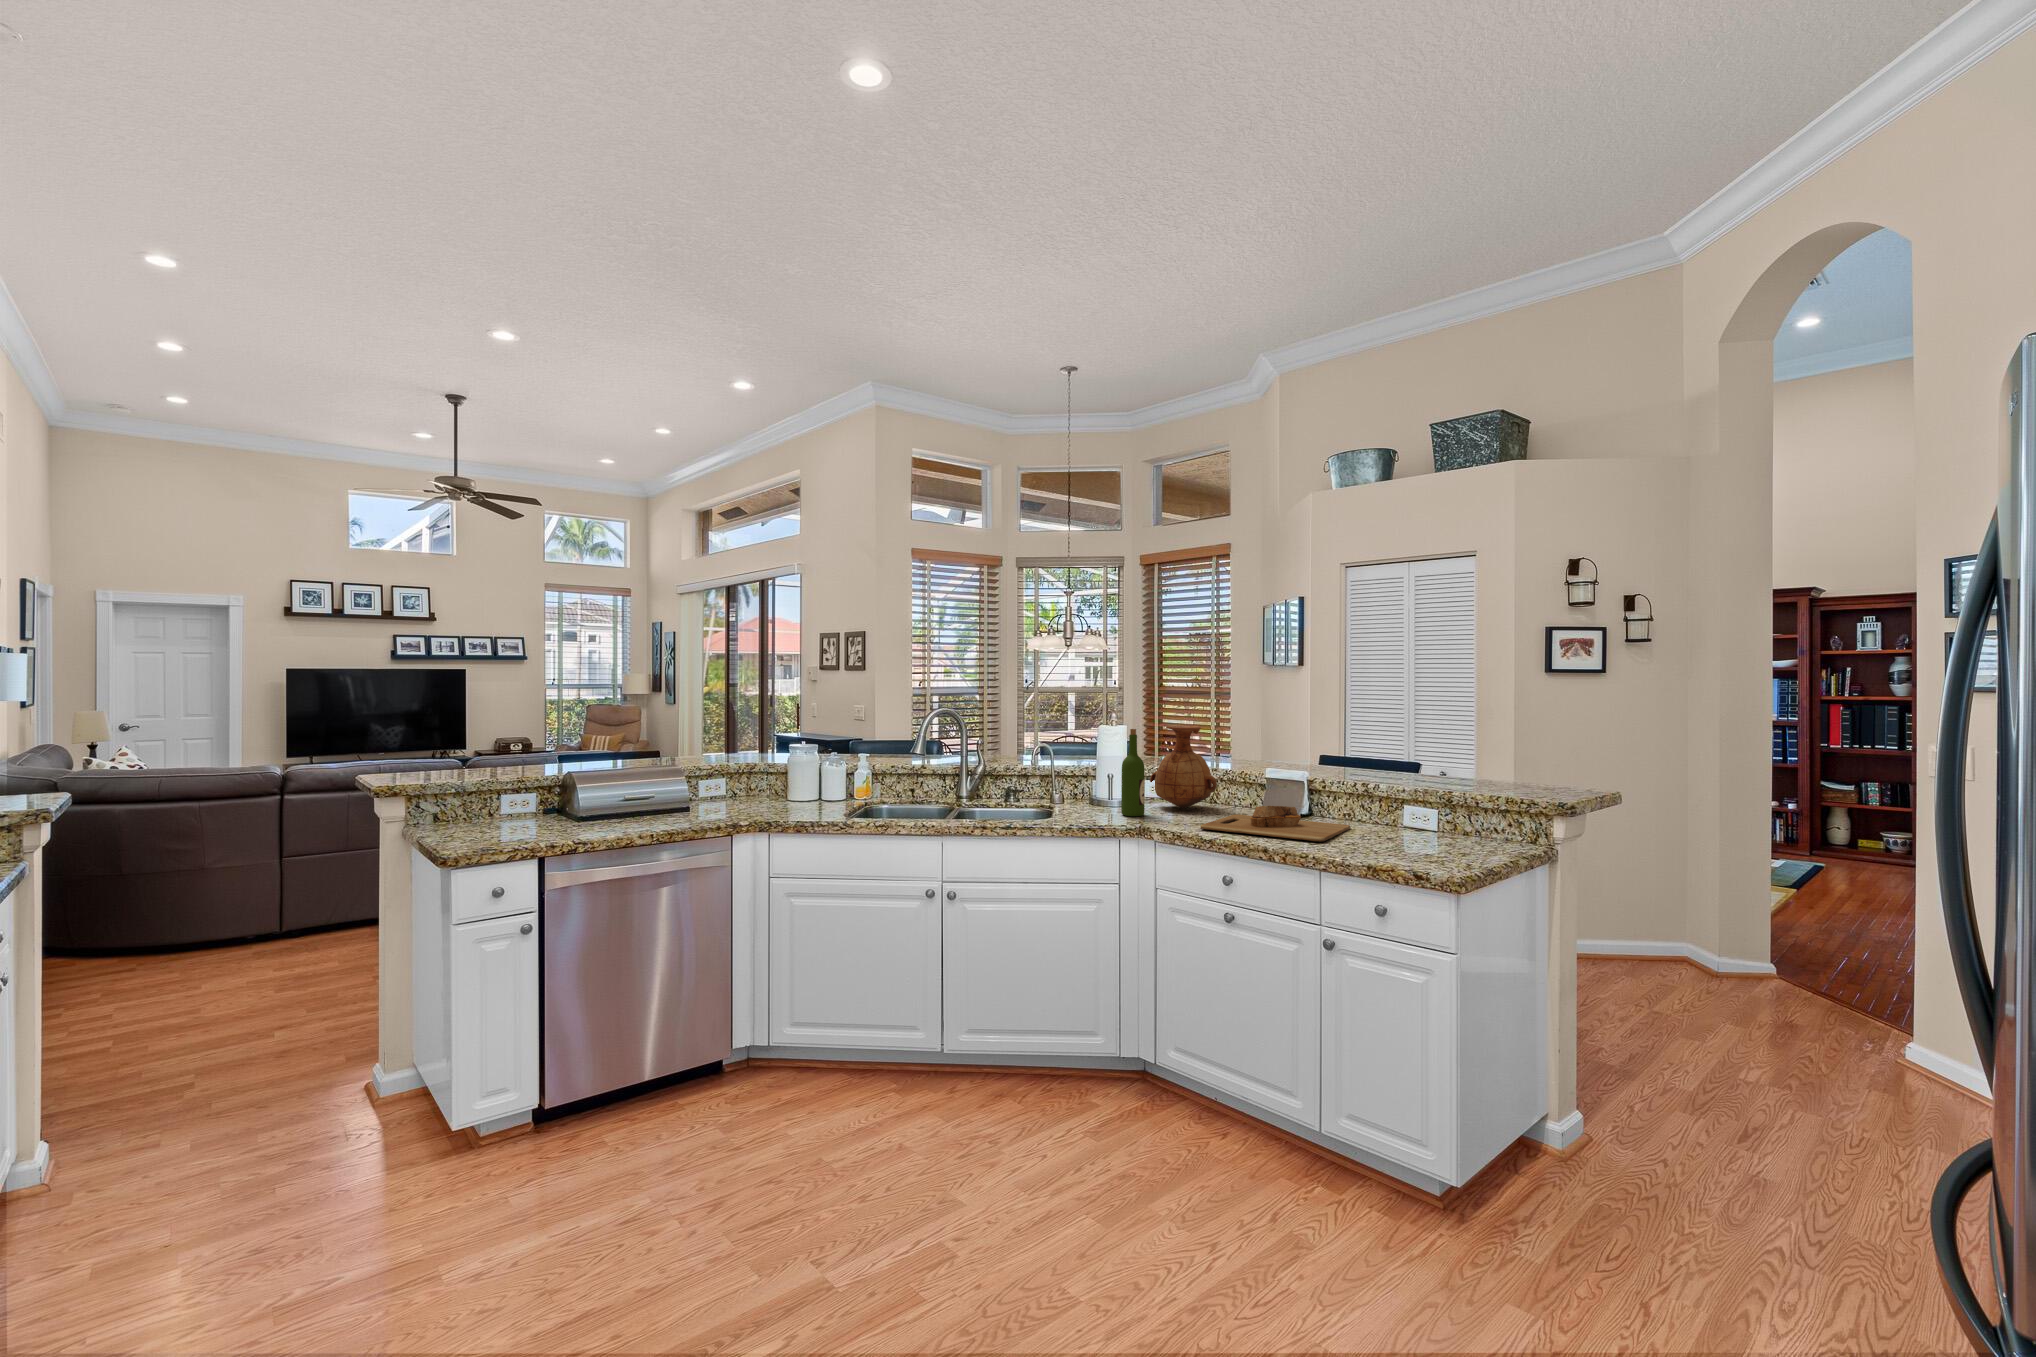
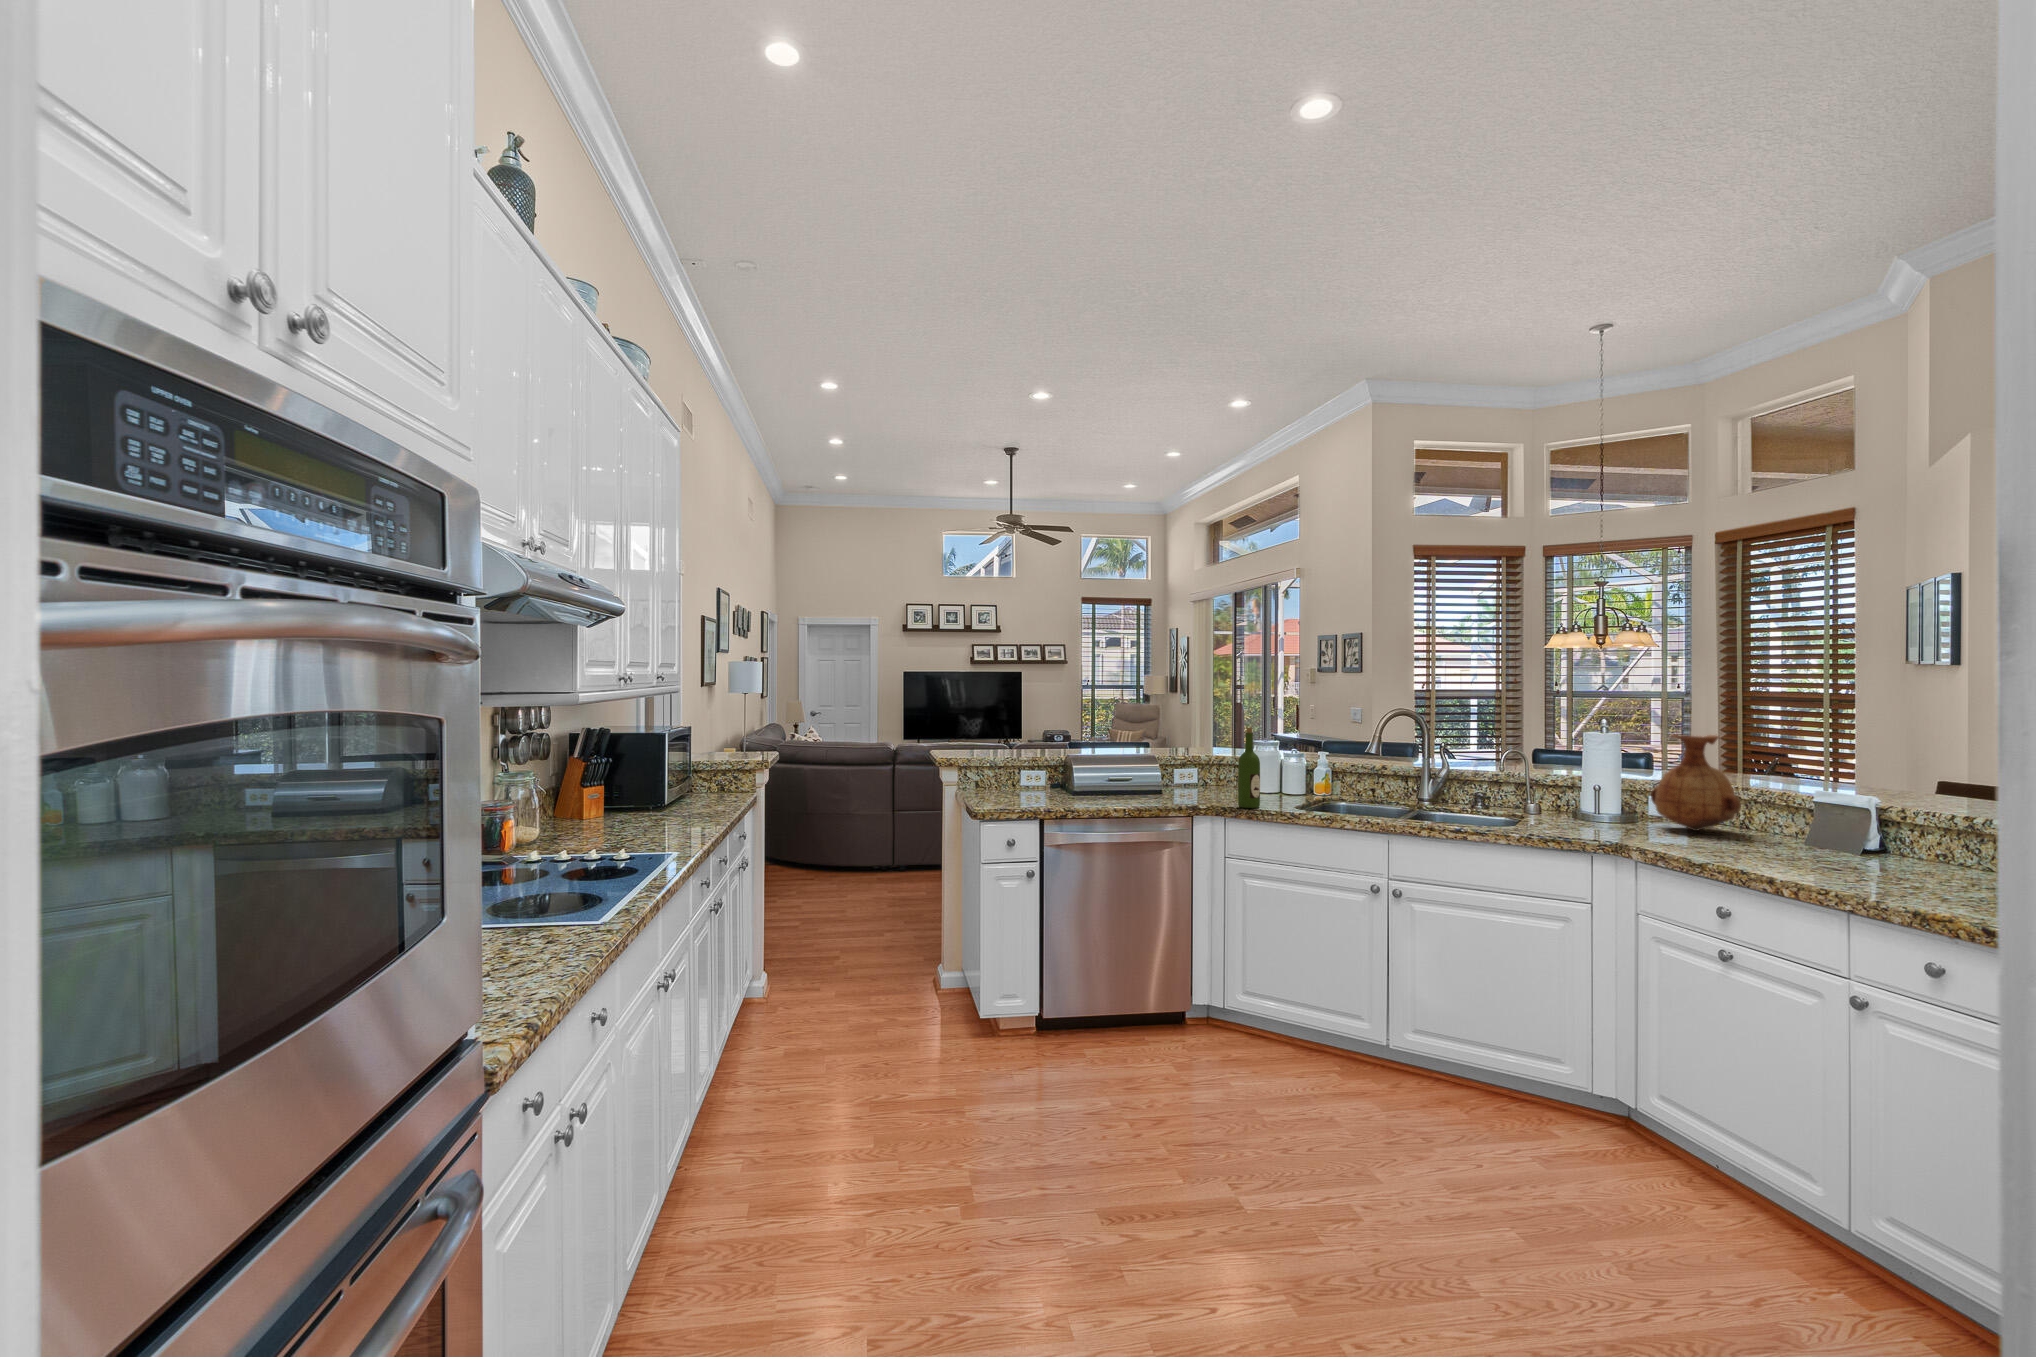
wine bottle: present [1121,729,1145,816] -> present [1238,728,1260,808]
cutting board: present [1200,806,1350,841] -> none [1697,832,1934,880]

